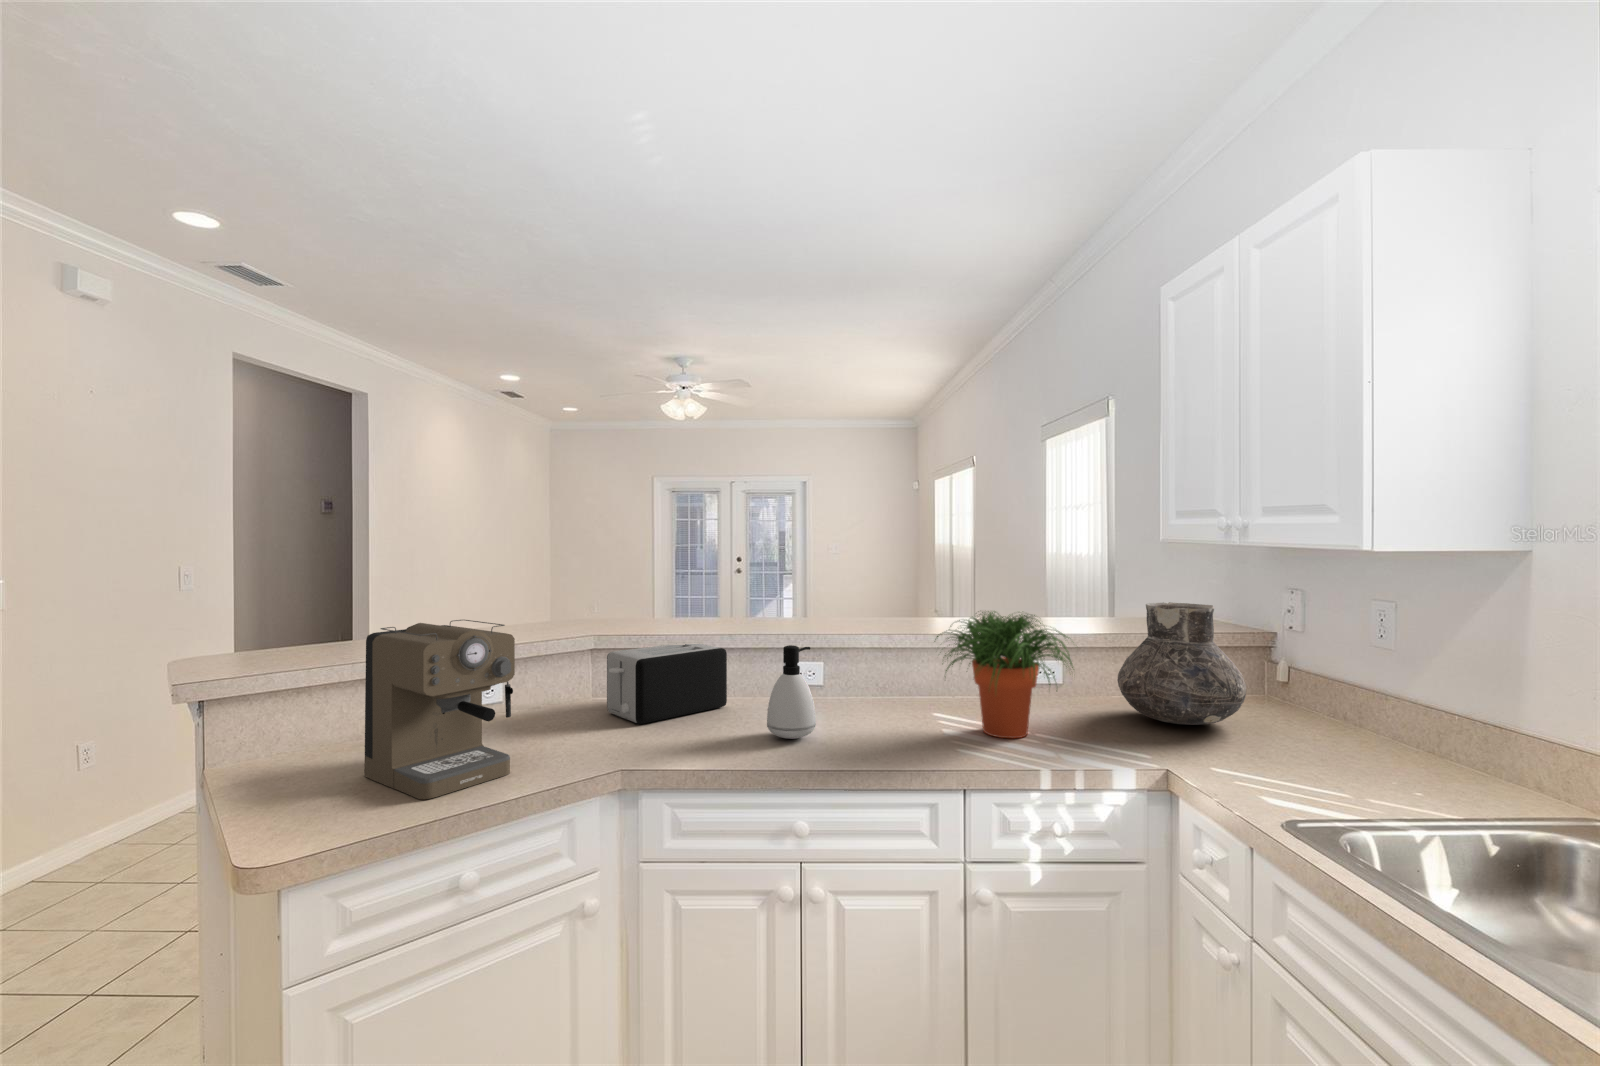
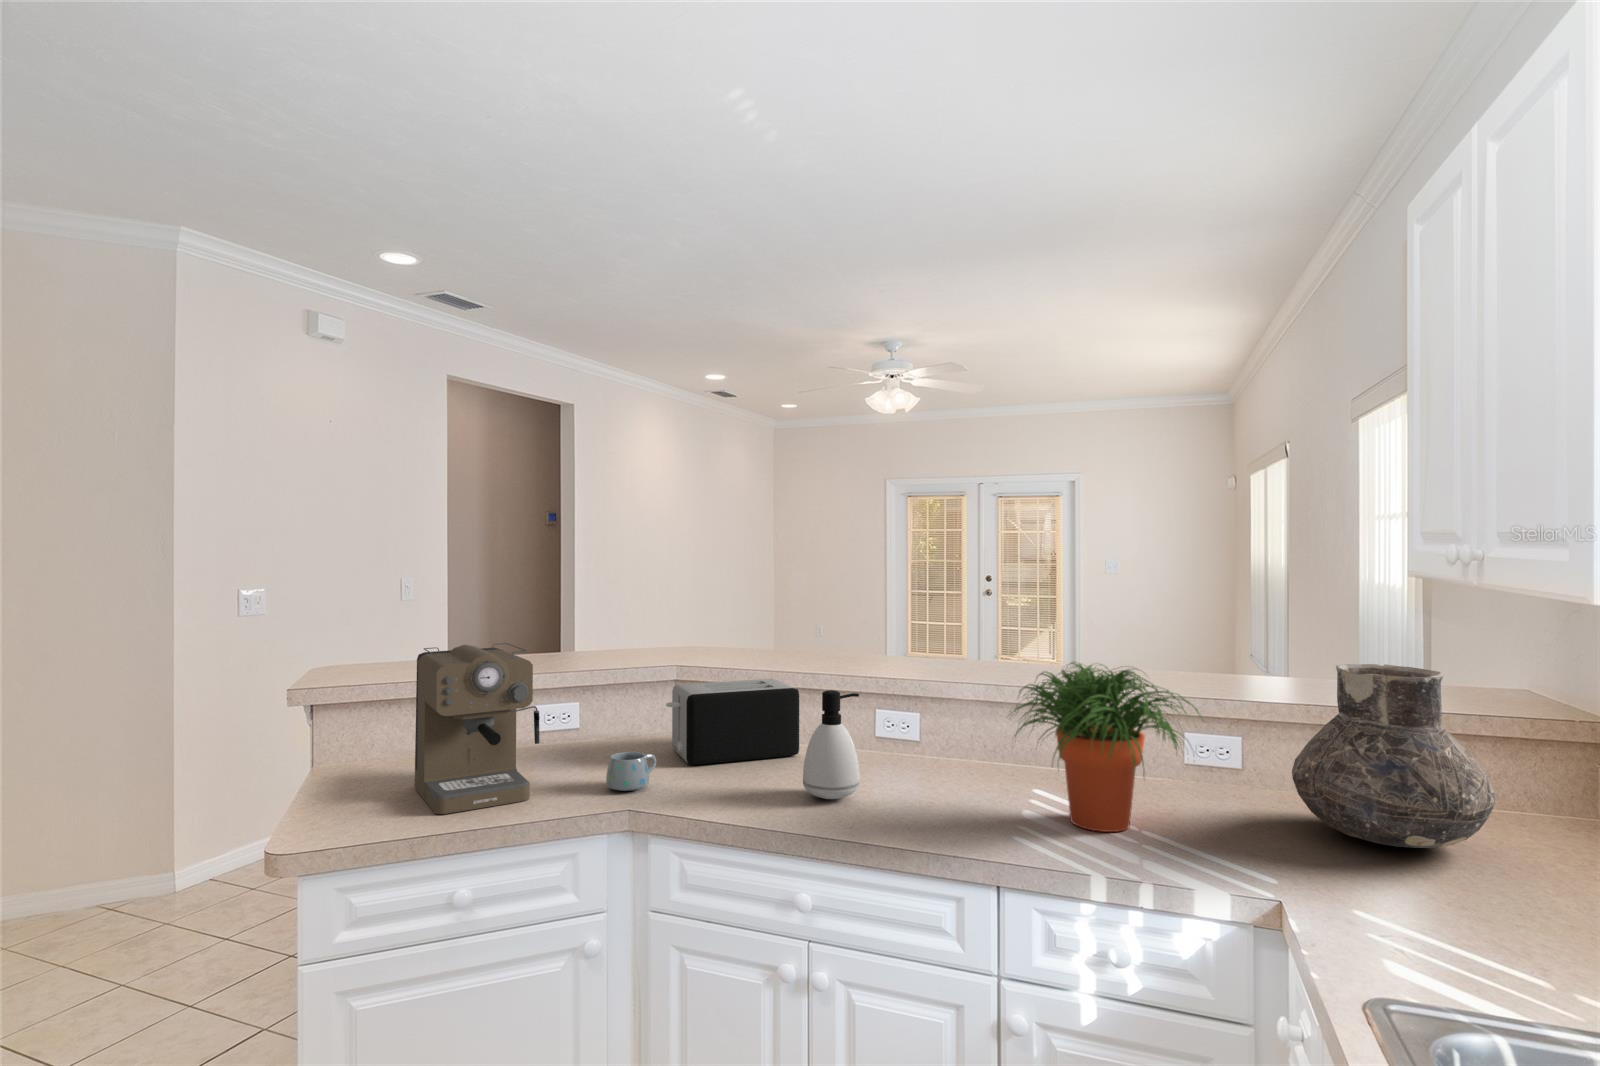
mug: none [580,716,622,753] -> present [606,752,656,791]

